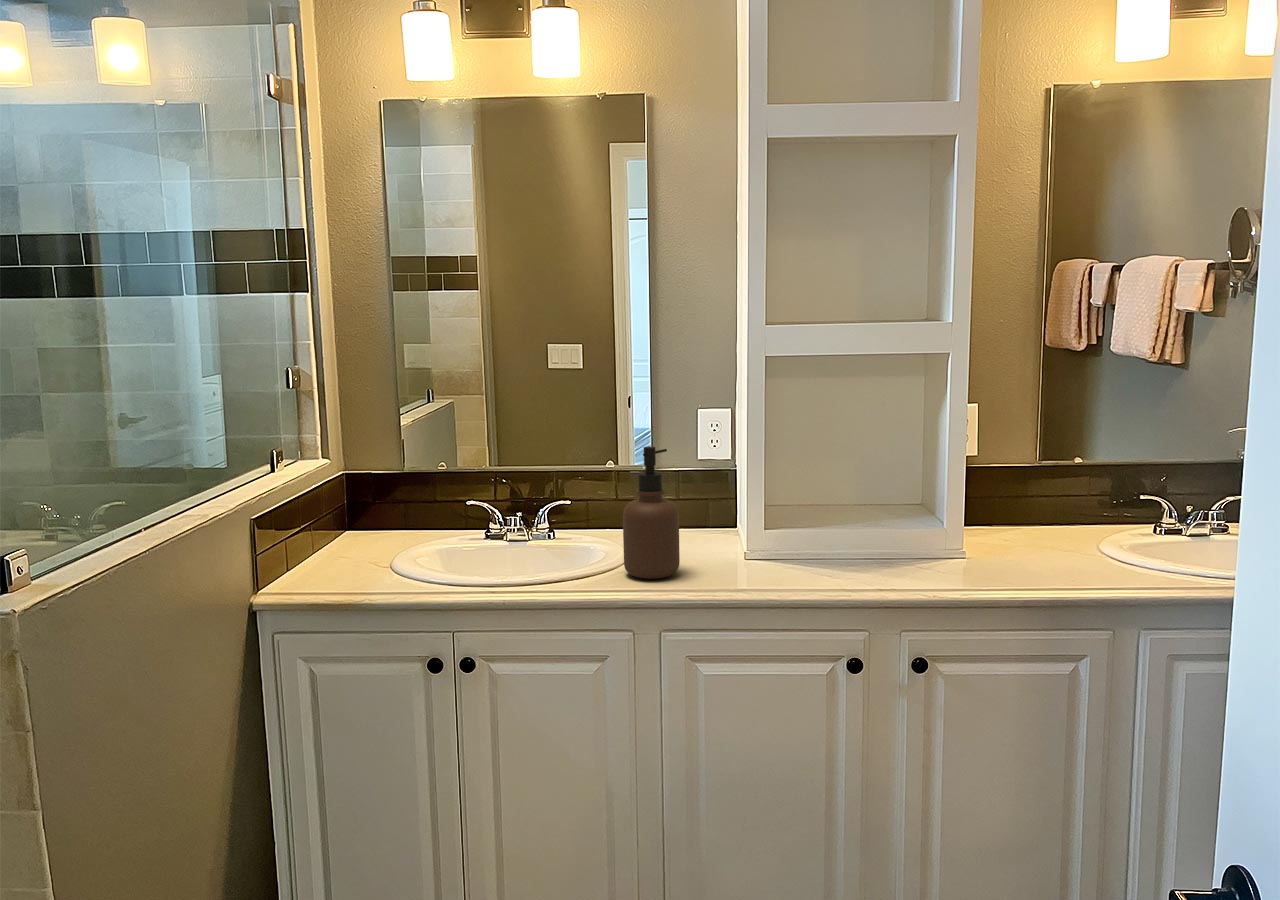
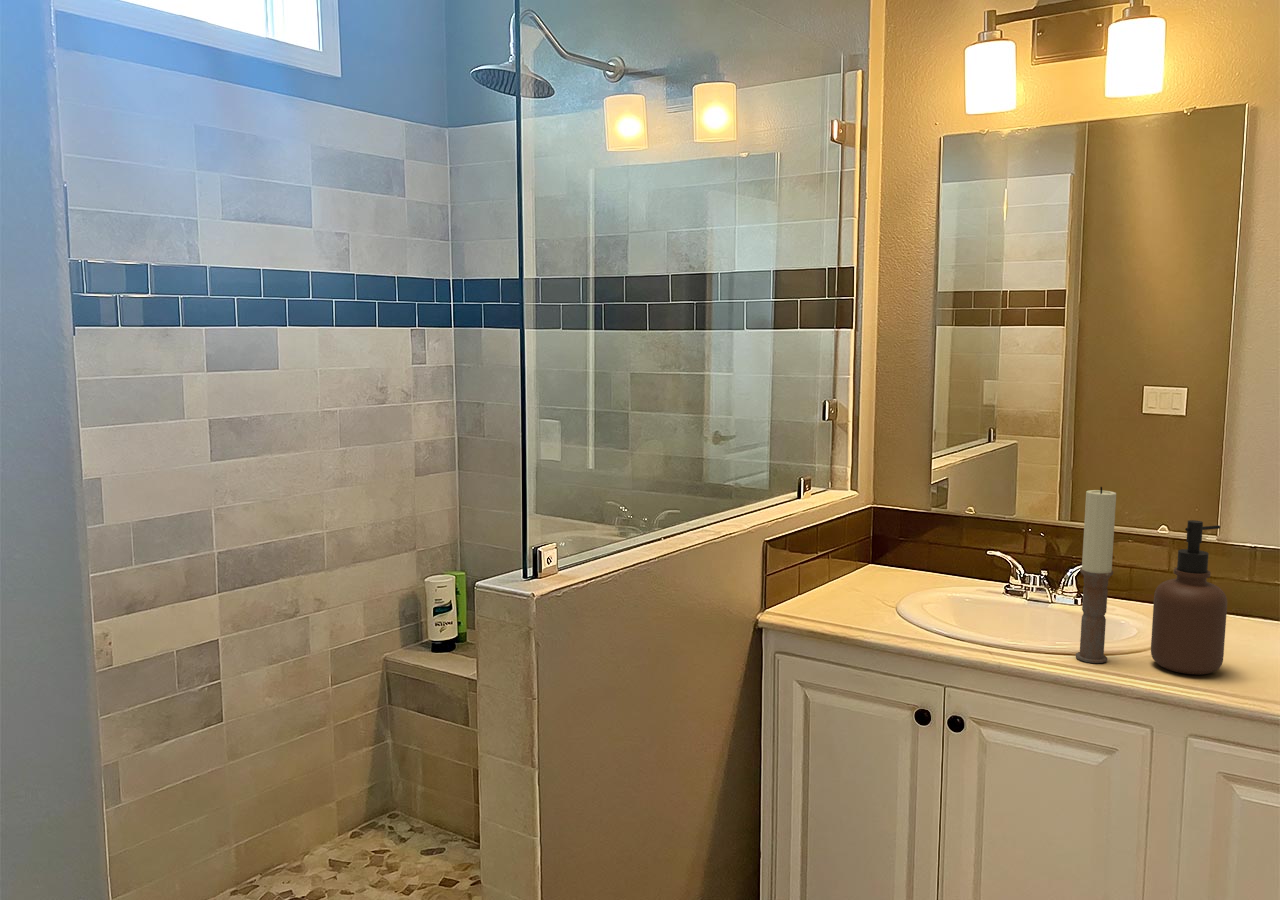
candle: none [561,425,591,584] -> present [1076,487,1116,663]

